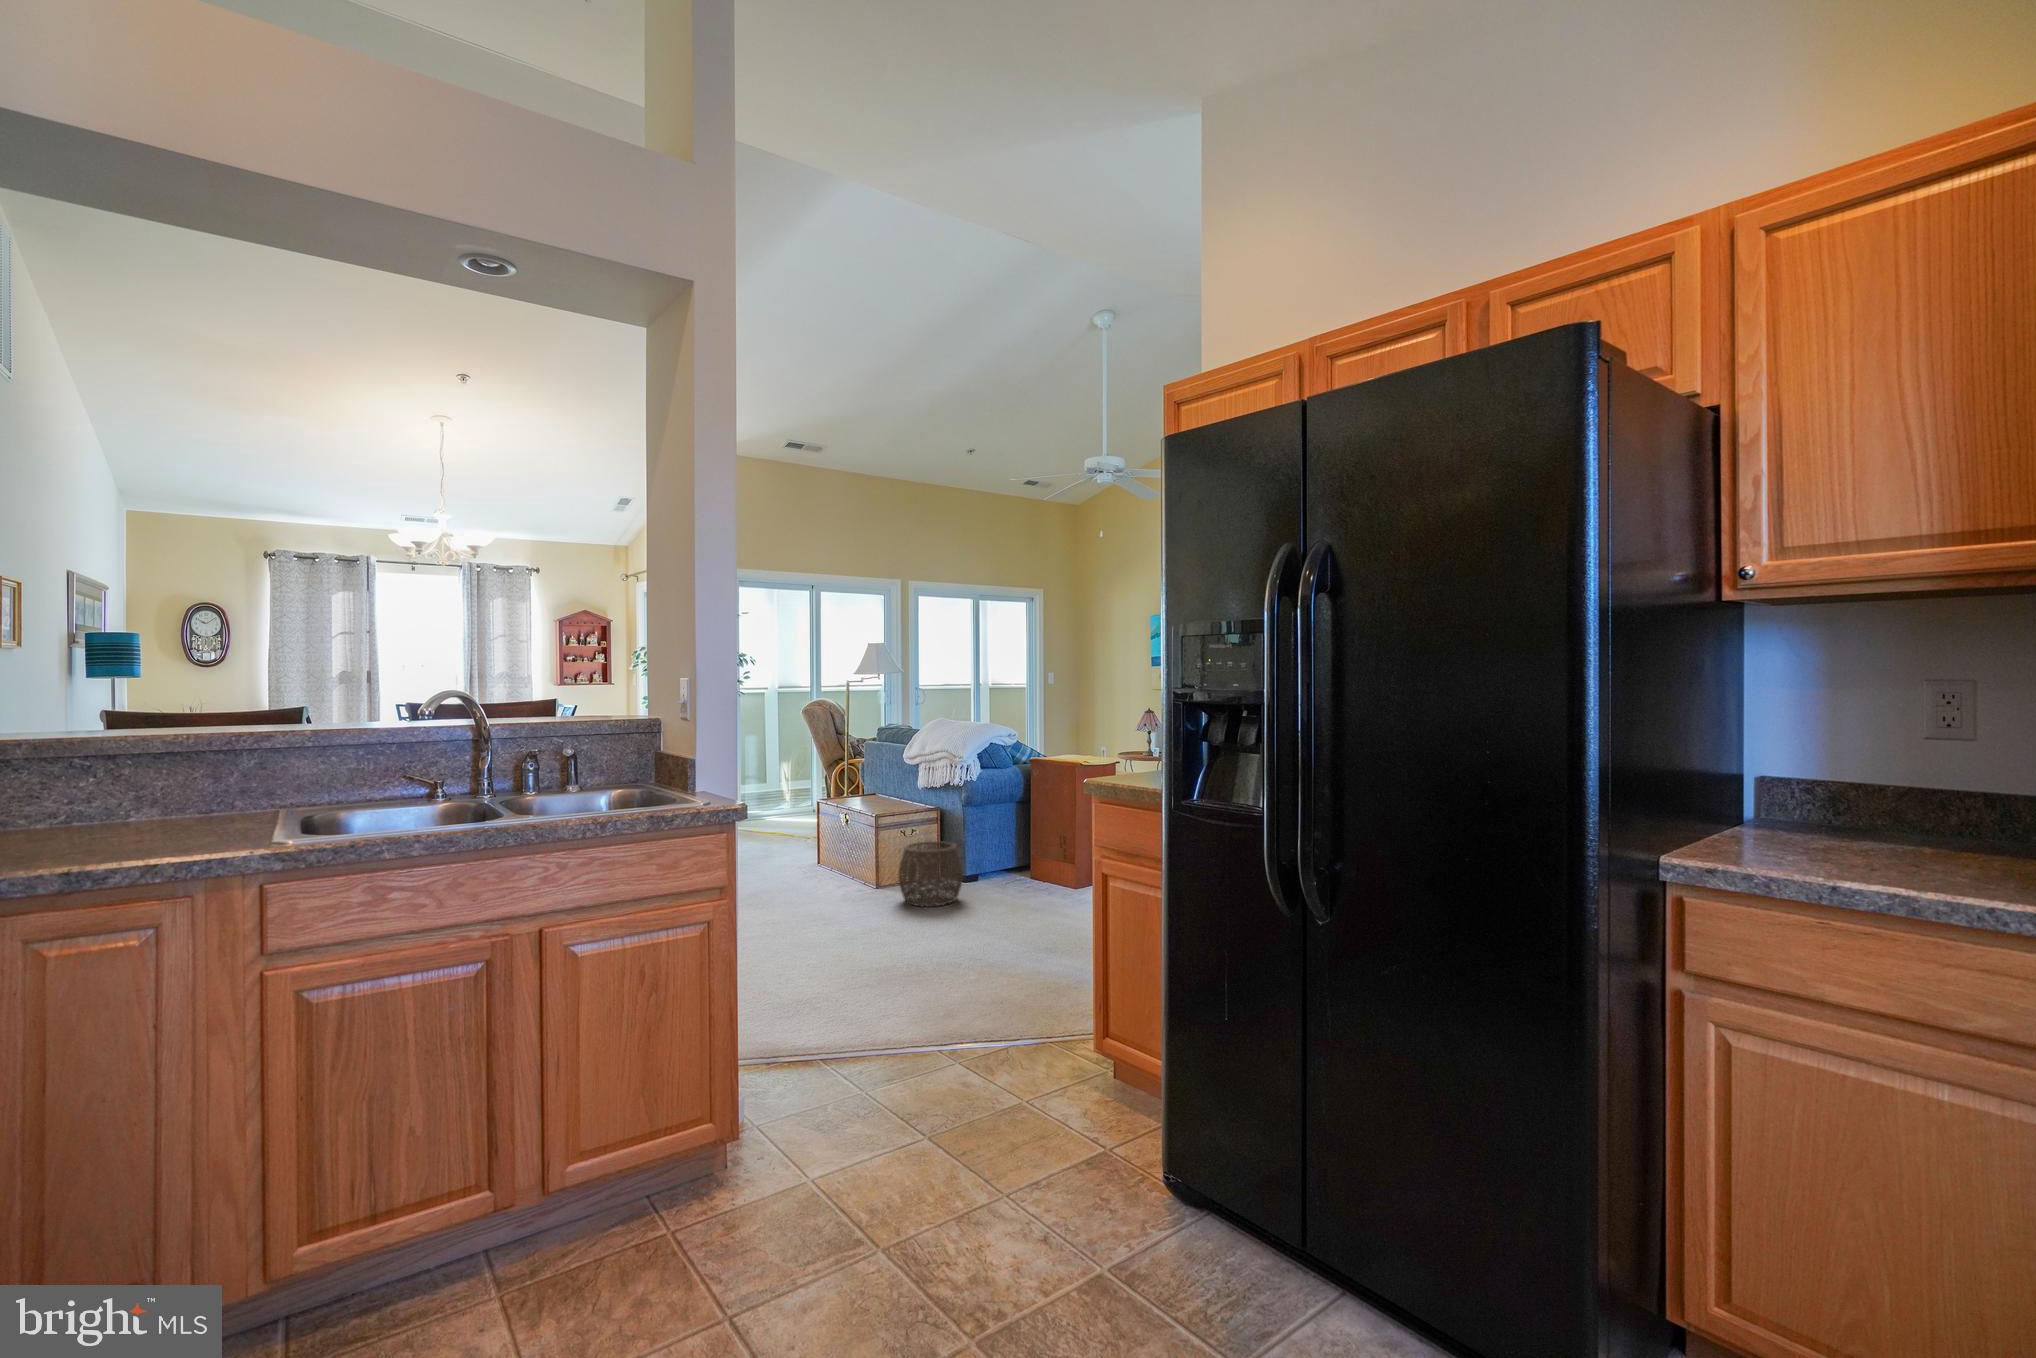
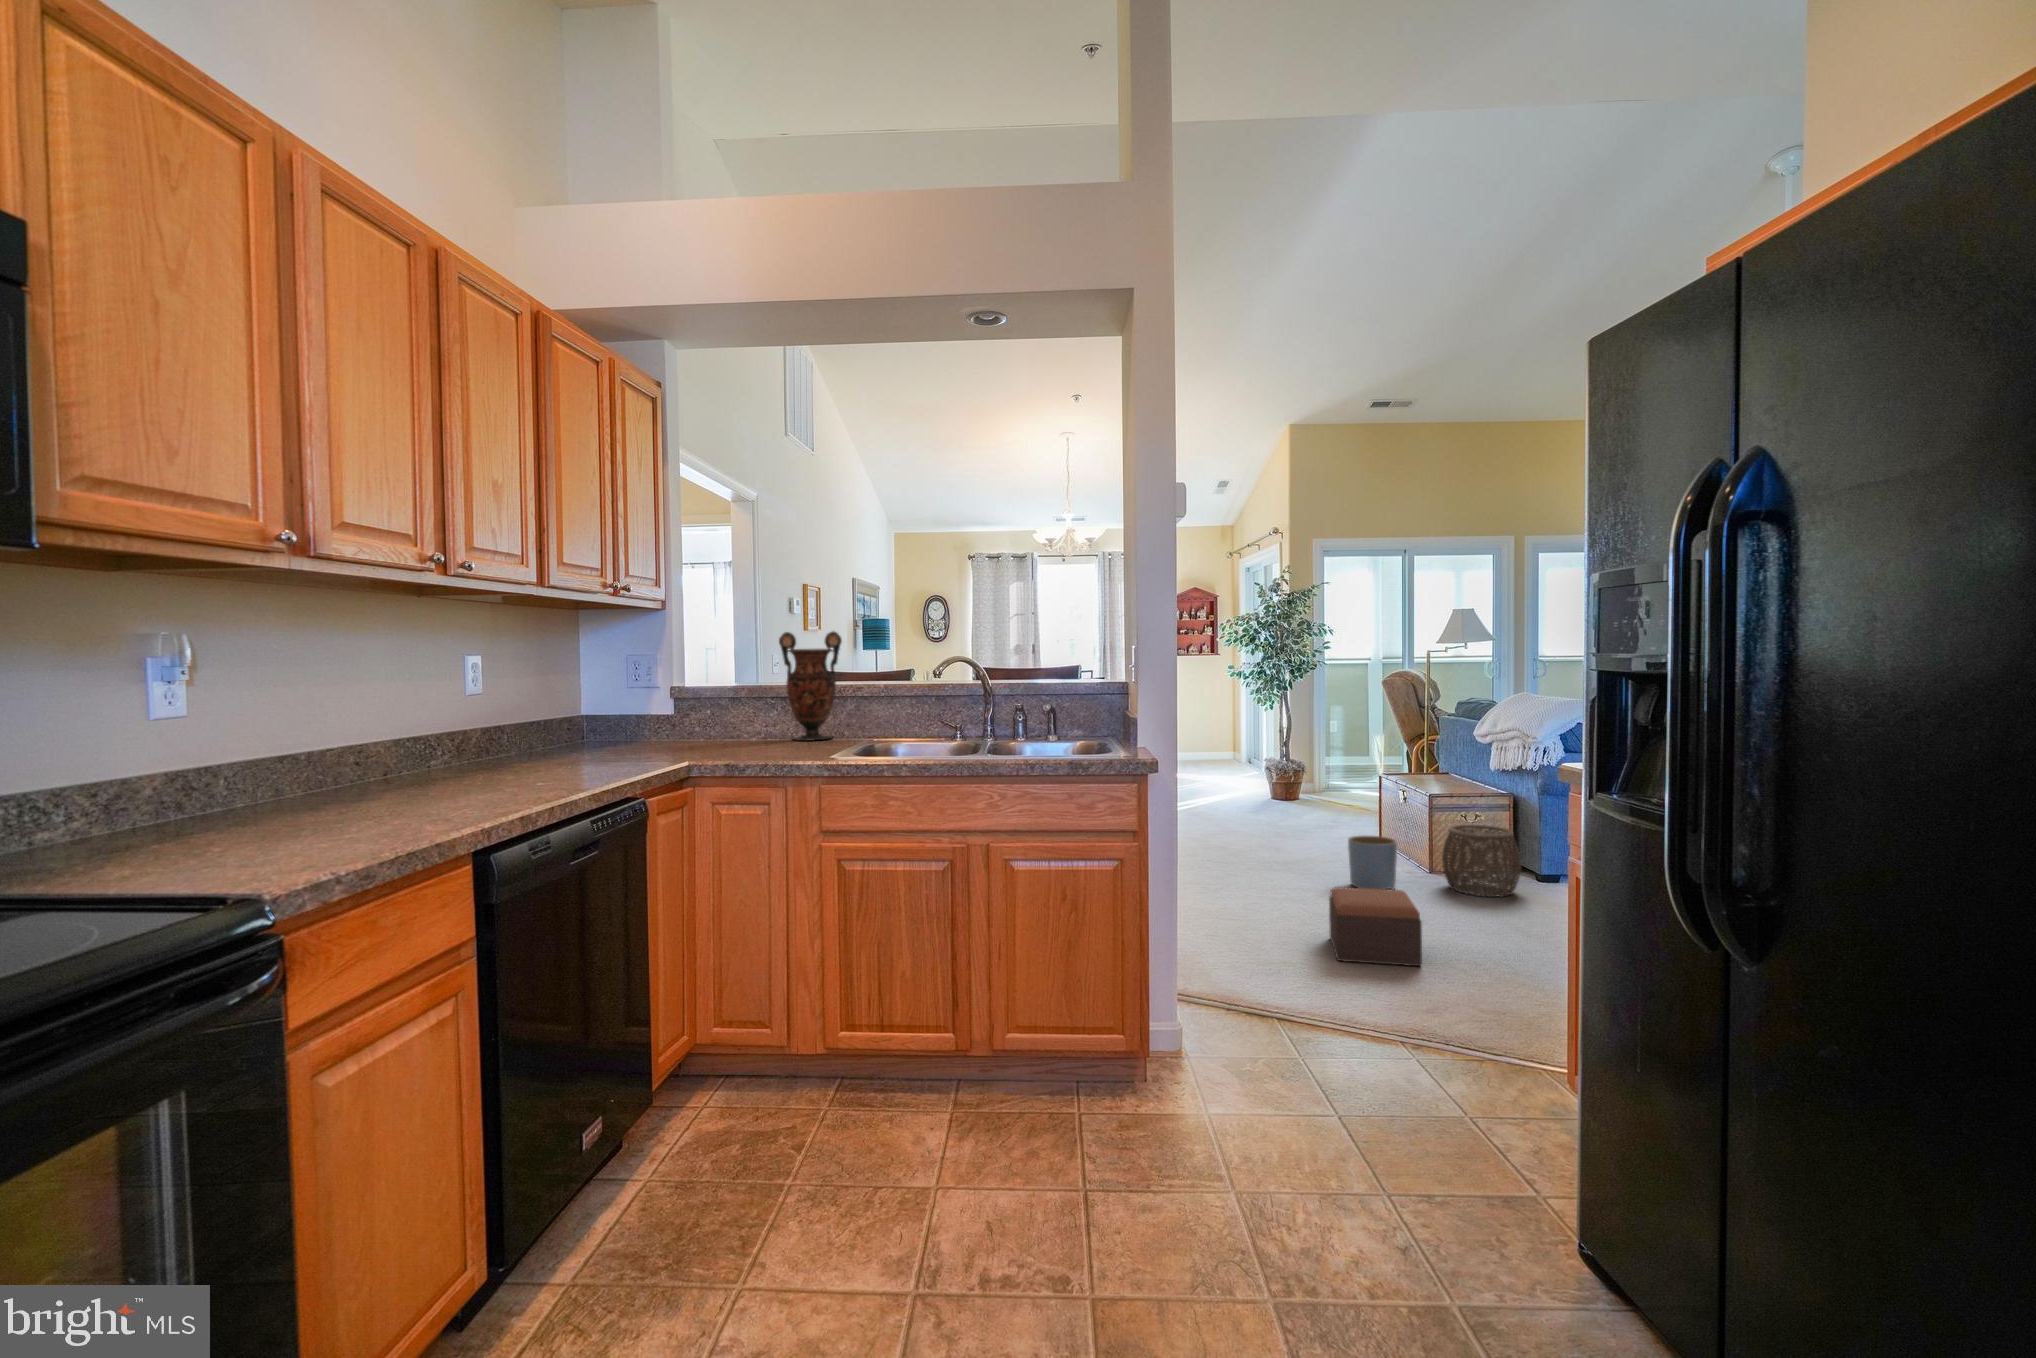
vase: none [109,658,237,826] -> present [779,631,842,741]
planter: none [818,863,863,919] -> present [1348,836,1397,890]
footstool: none [829,912,922,992] -> present [1329,887,1422,966]

